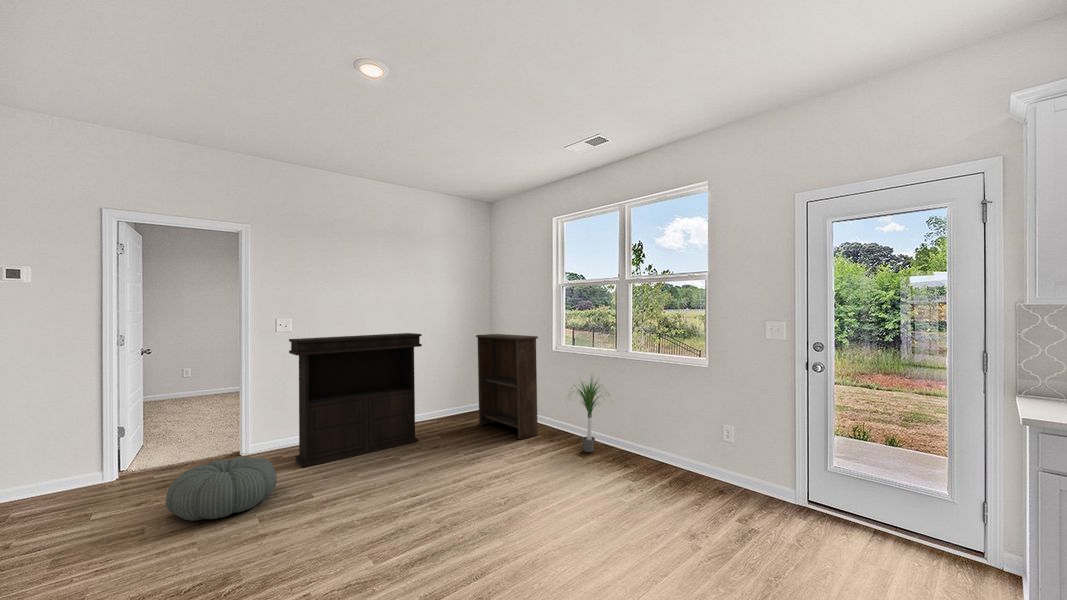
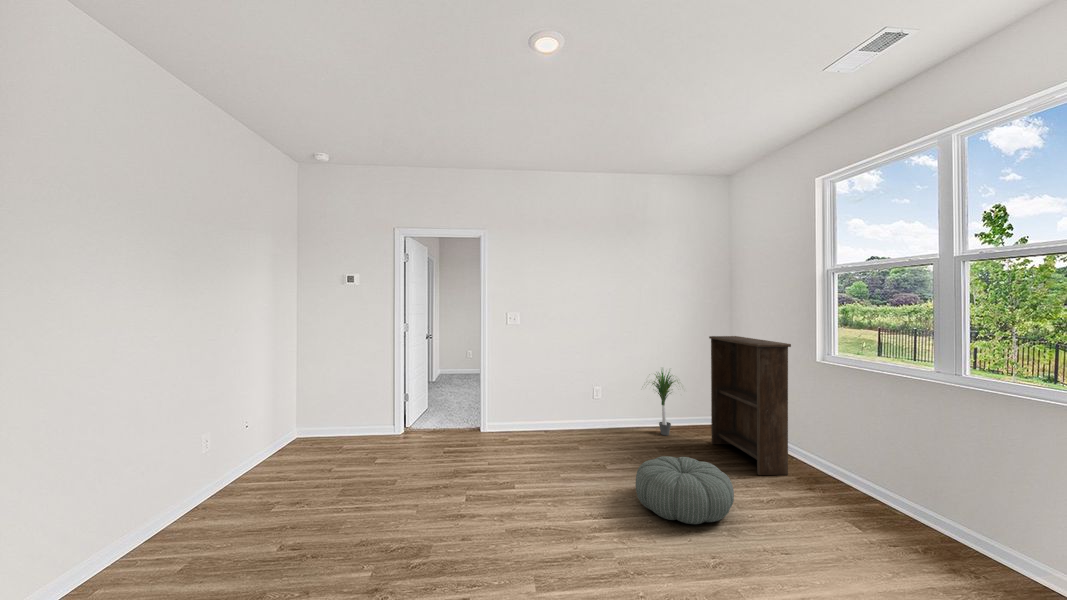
console table: present [289,333,422,468] -> none [514,330,639,454]
potted plant: present [569,378,601,452] -> present [652,371,678,435]
pouf: present [166,457,277,521] -> present [635,456,734,524]

